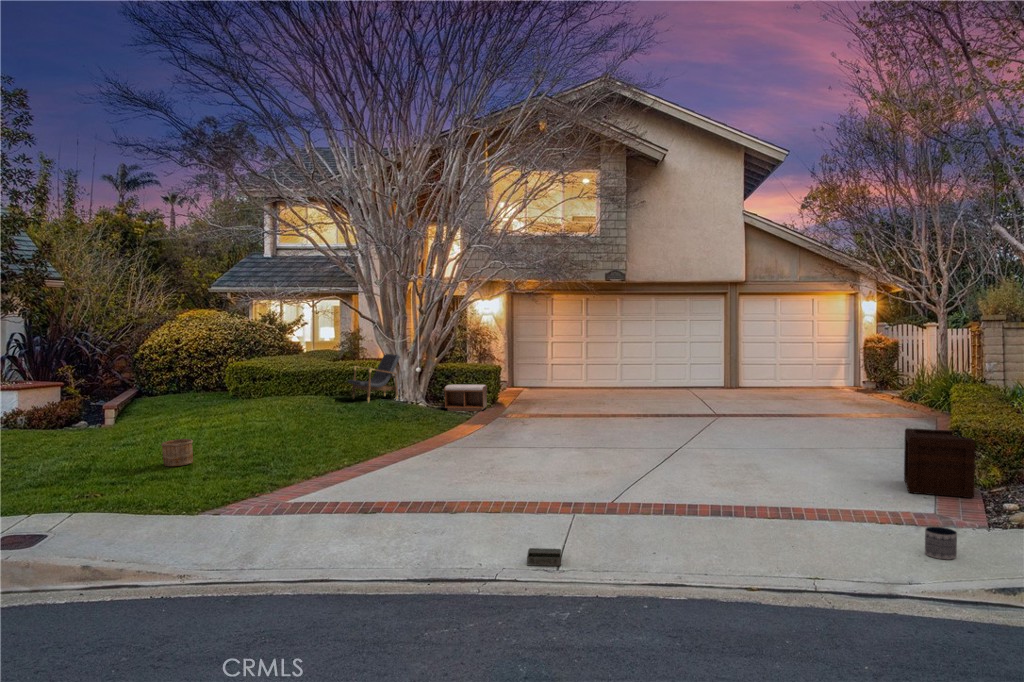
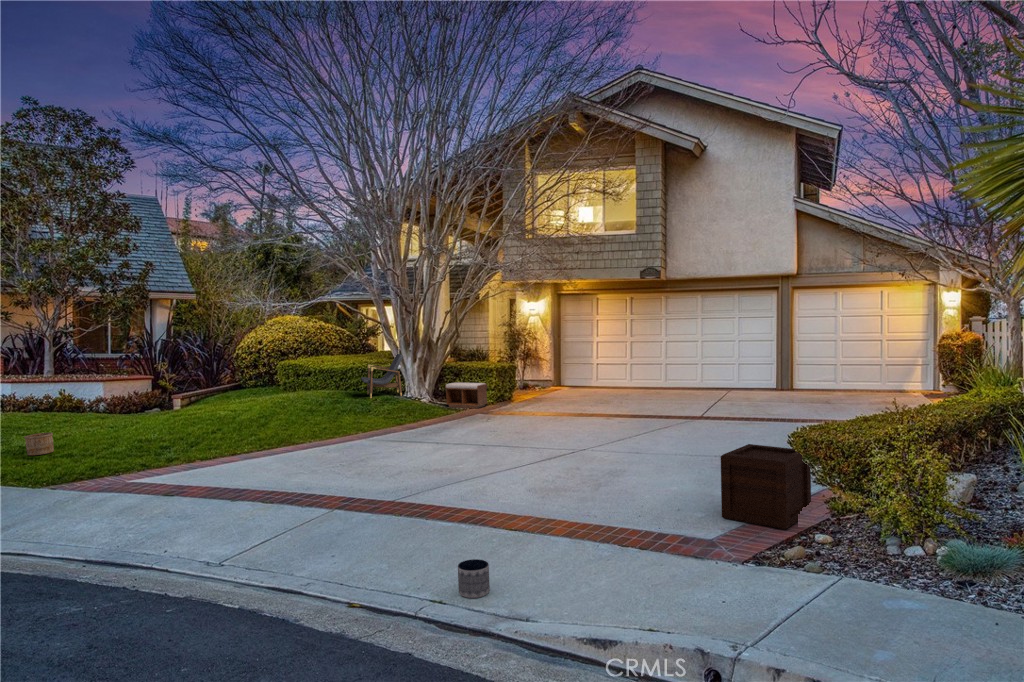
wooden bucket: present [161,439,193,466] -> present [24,433,54,455]
planter: present [925,527,957,560] -> present [458,559,490,598]
toolbox: present [527,548,561,566] -> none [207,545,248,565]

